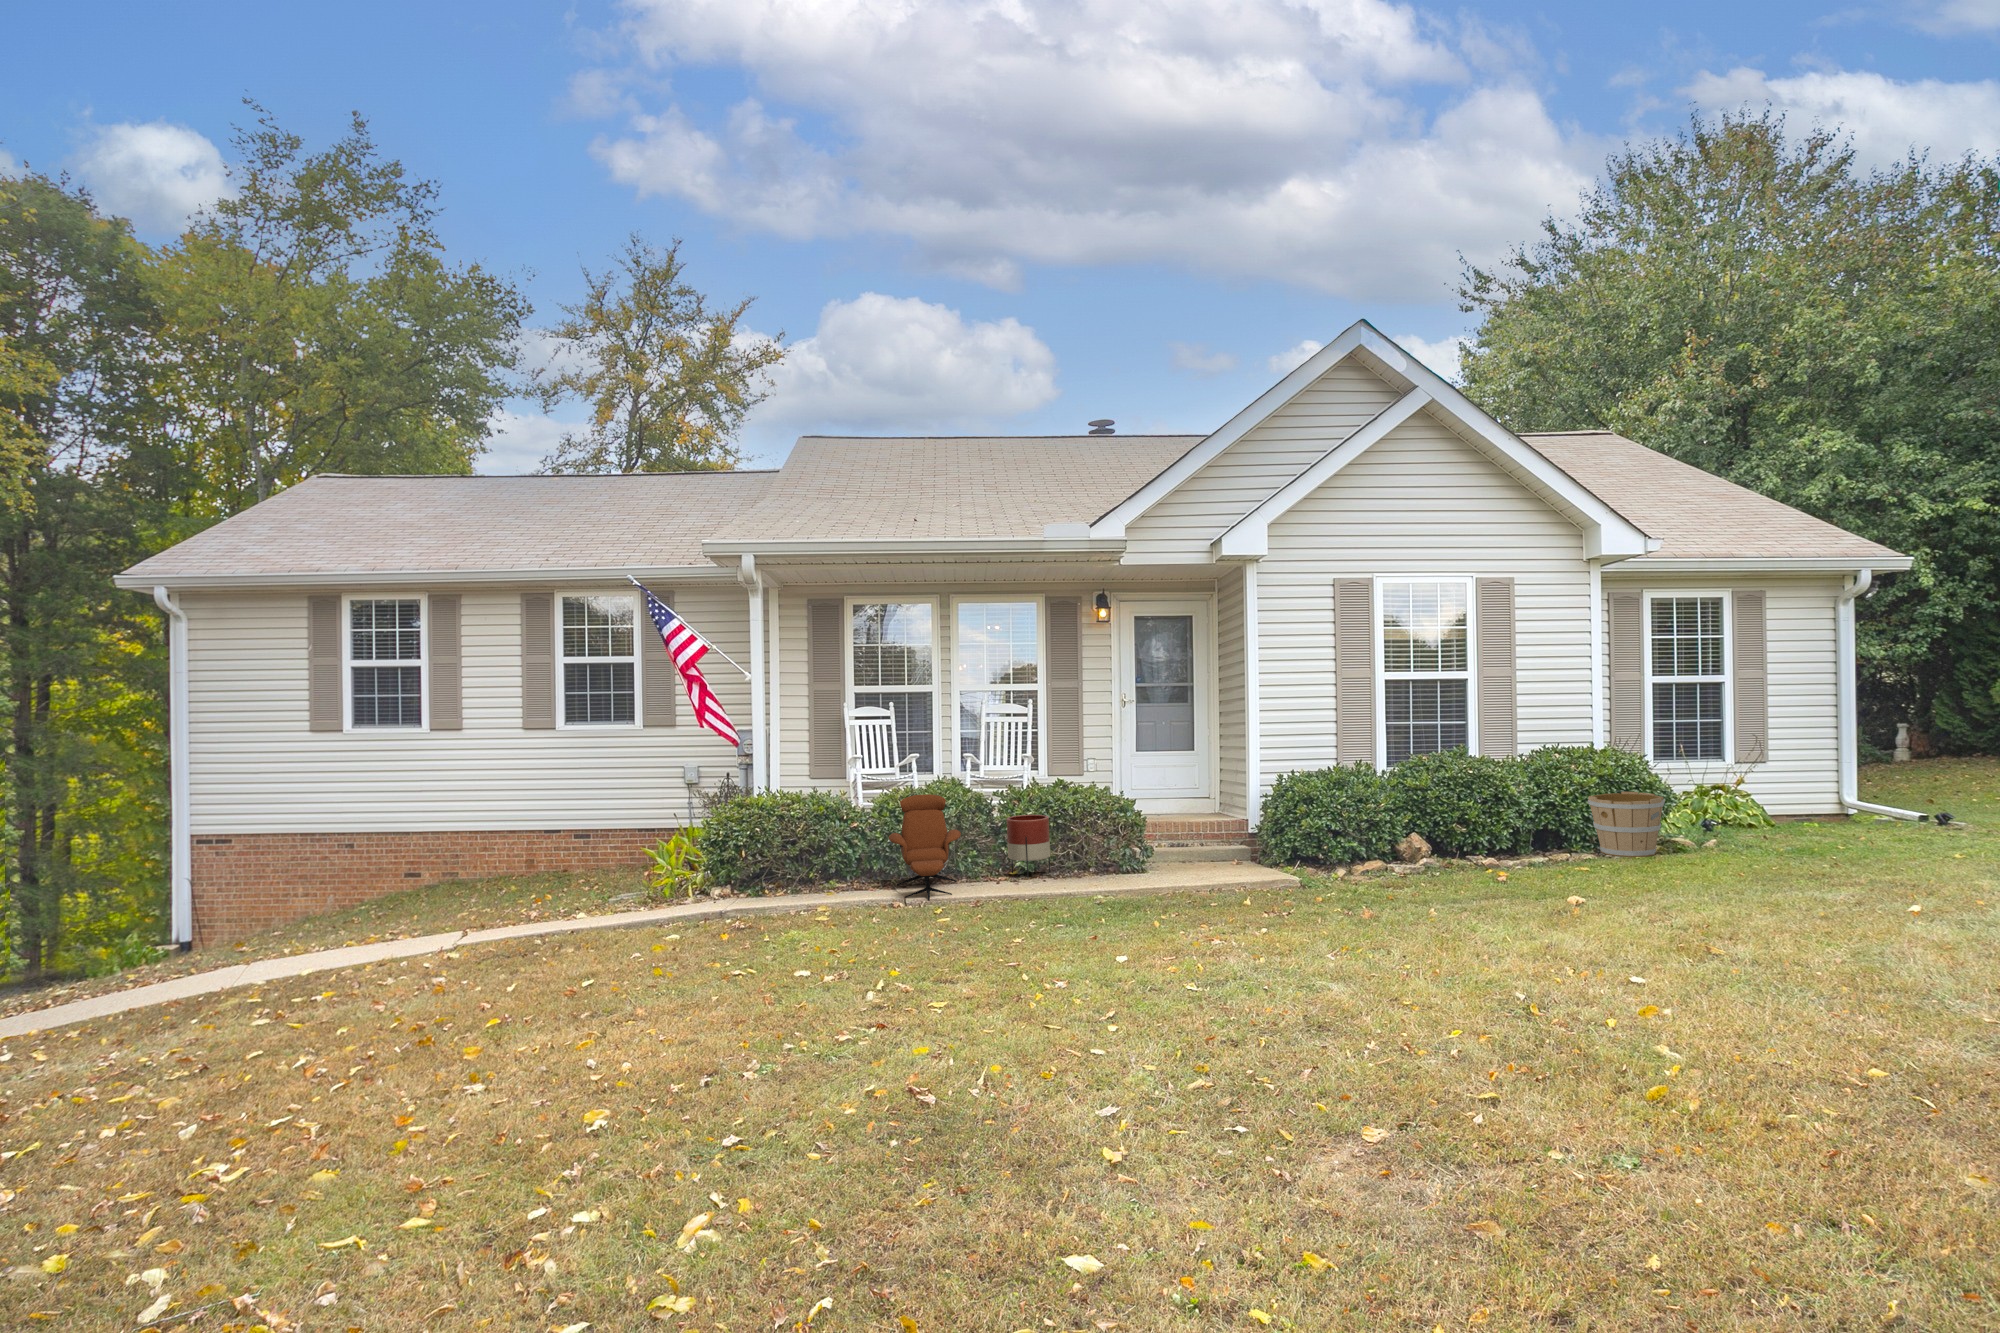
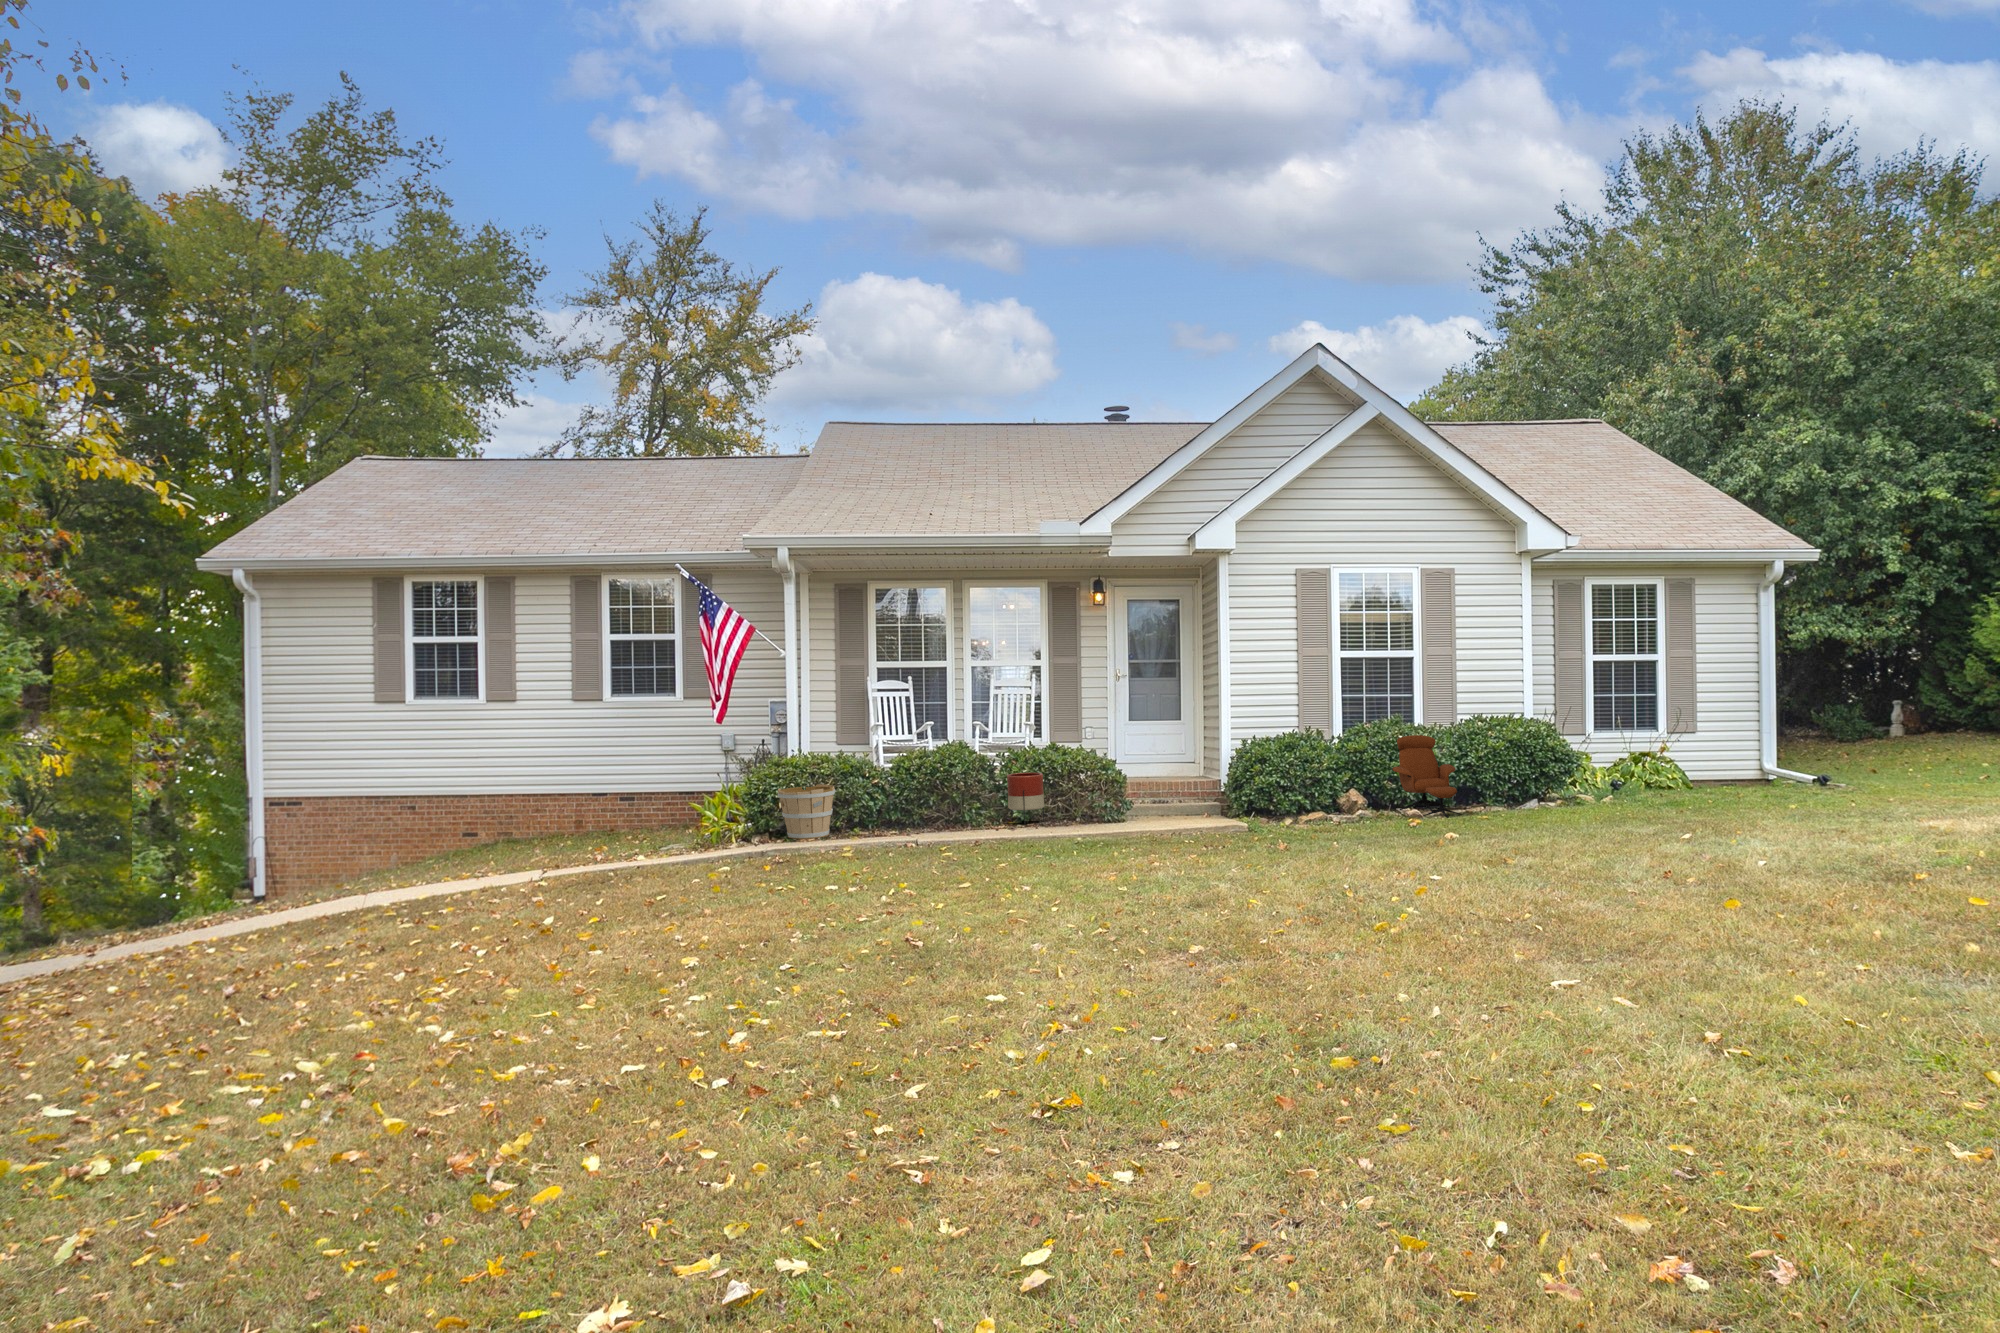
wooden bucket: present [1588,792,1665,857] -> present [778,784,835,839]
lounge chair: present [889,794,961,900] -> present [1393,735,1461,818]

